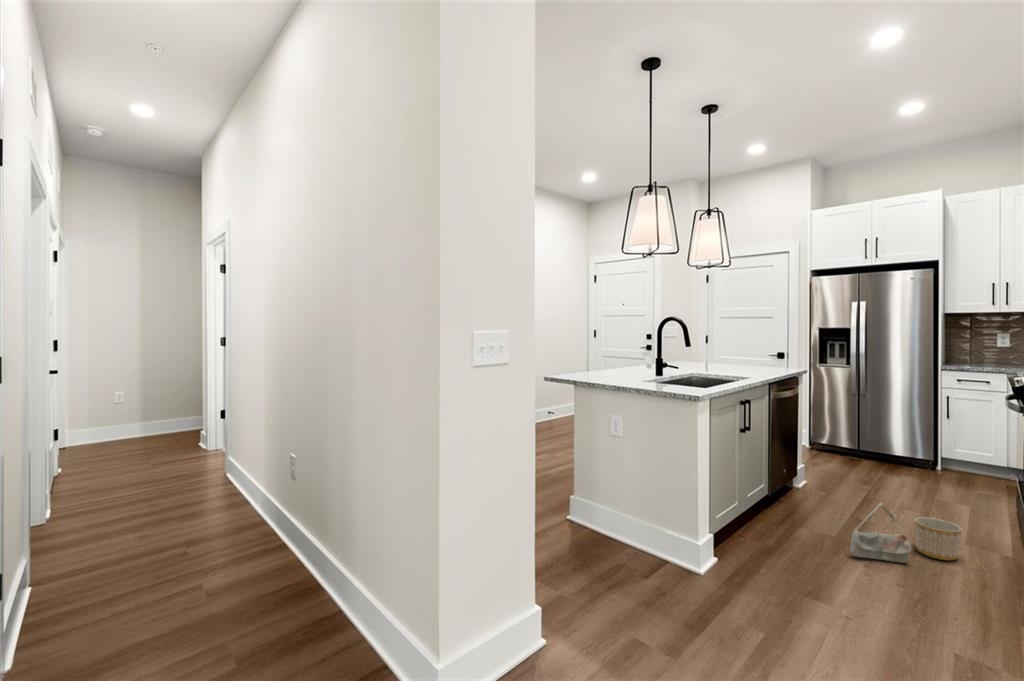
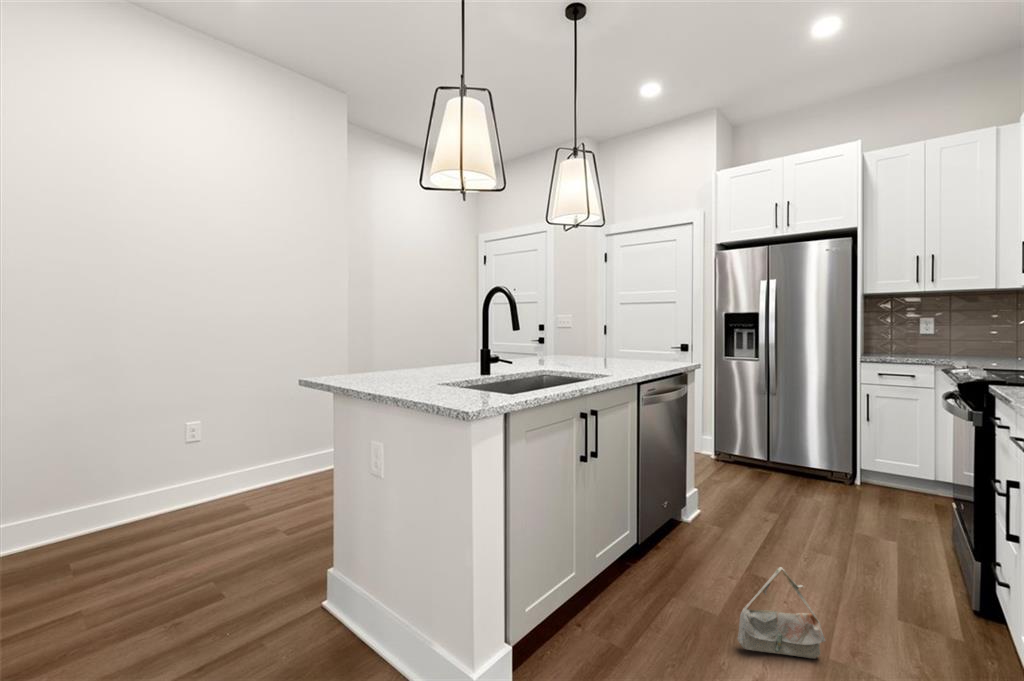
planter: present [914,517,961,561] -> none [828,577,893,647]

